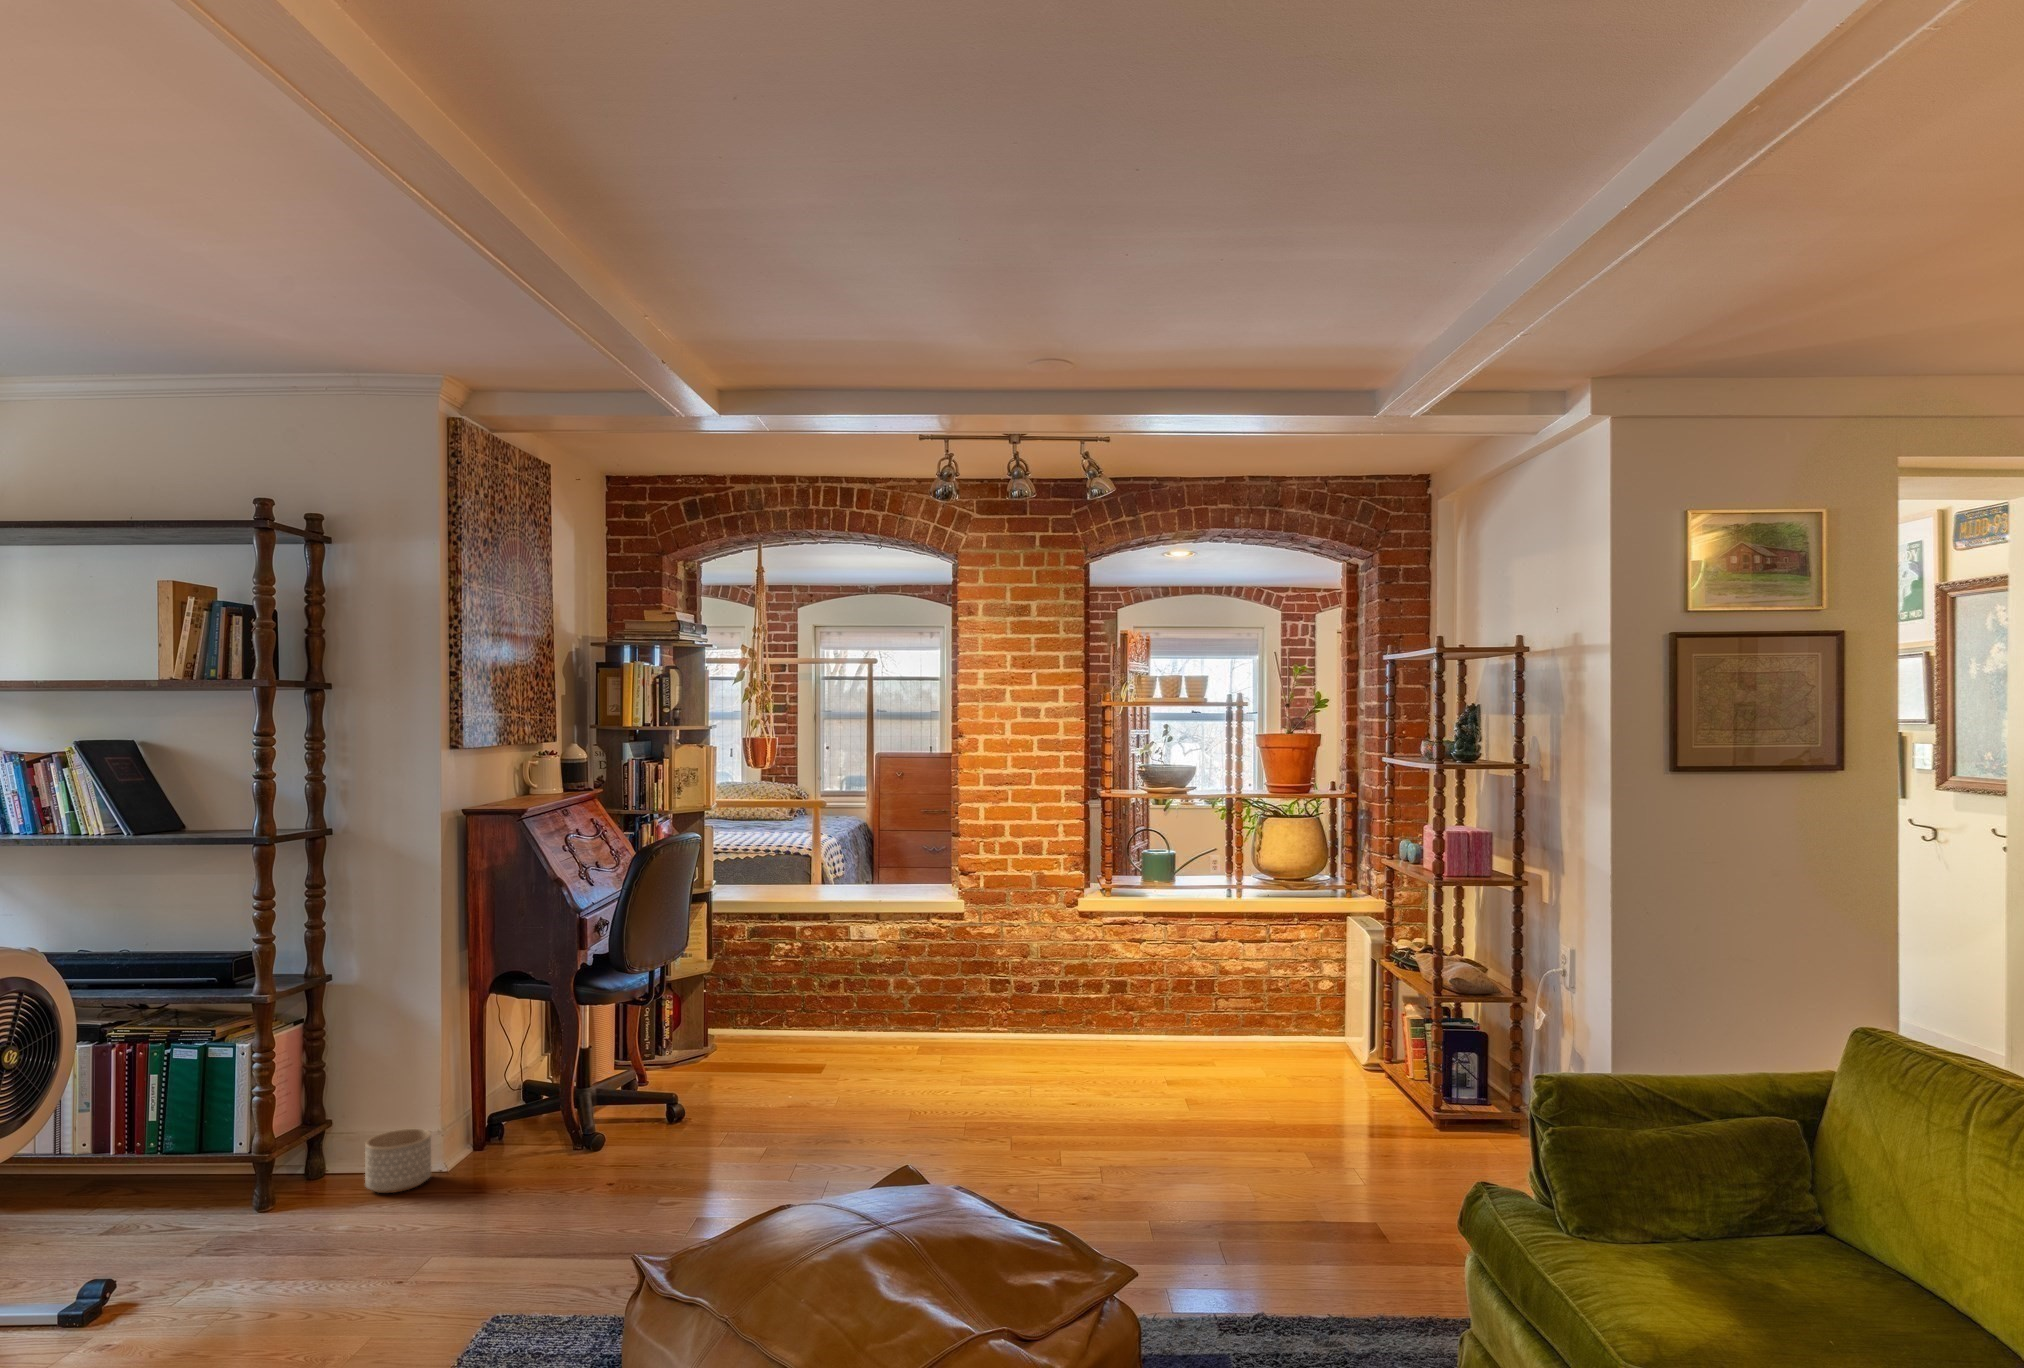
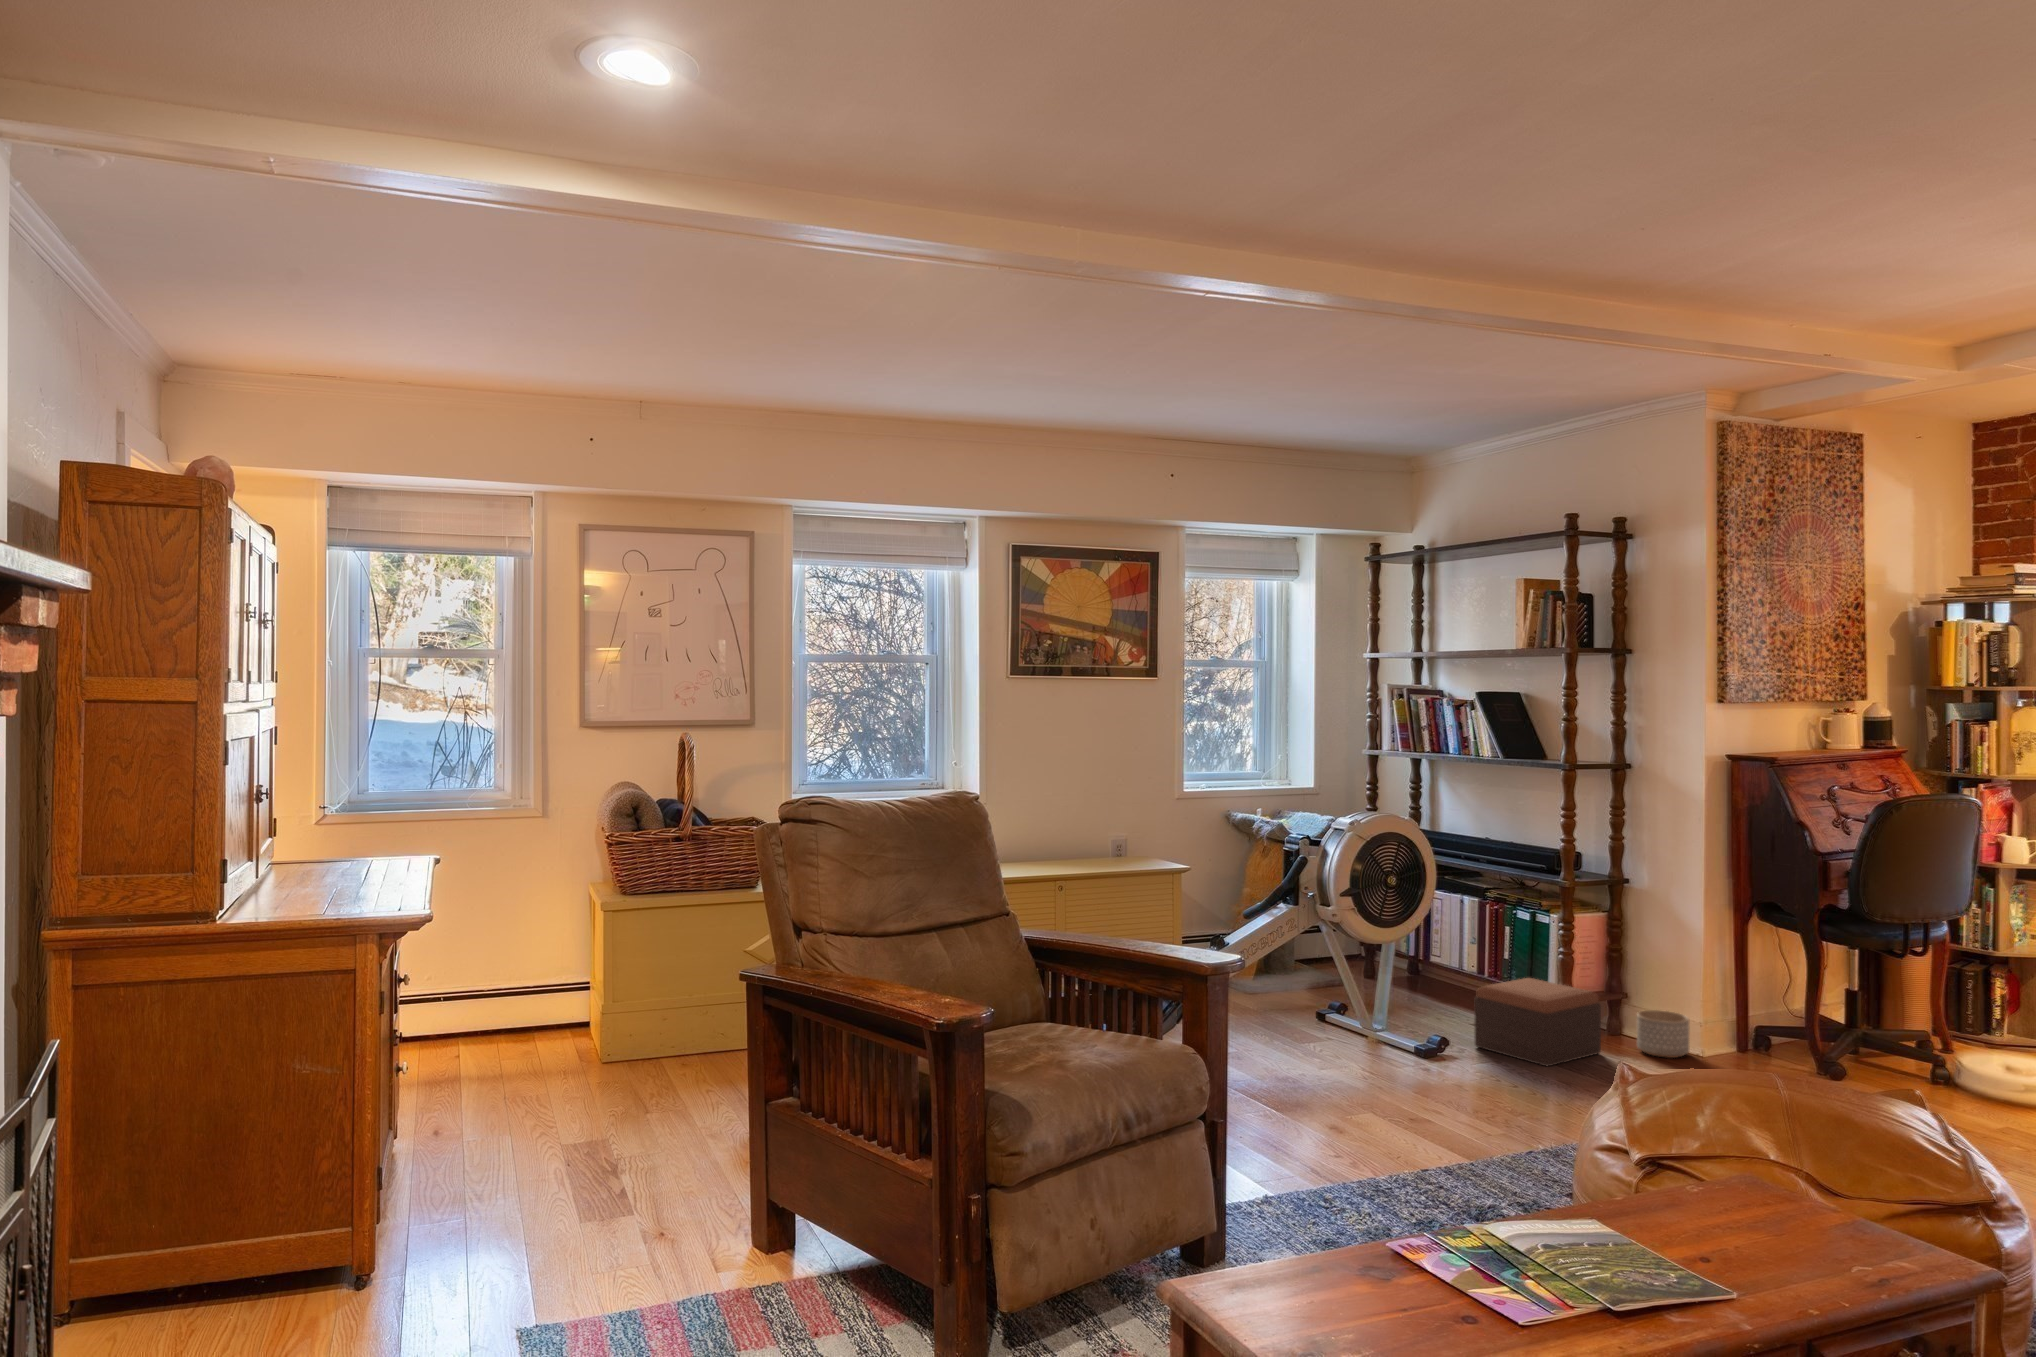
footstool: none [145,1135,331,1274] -> present [1474,978,1601,1067]

